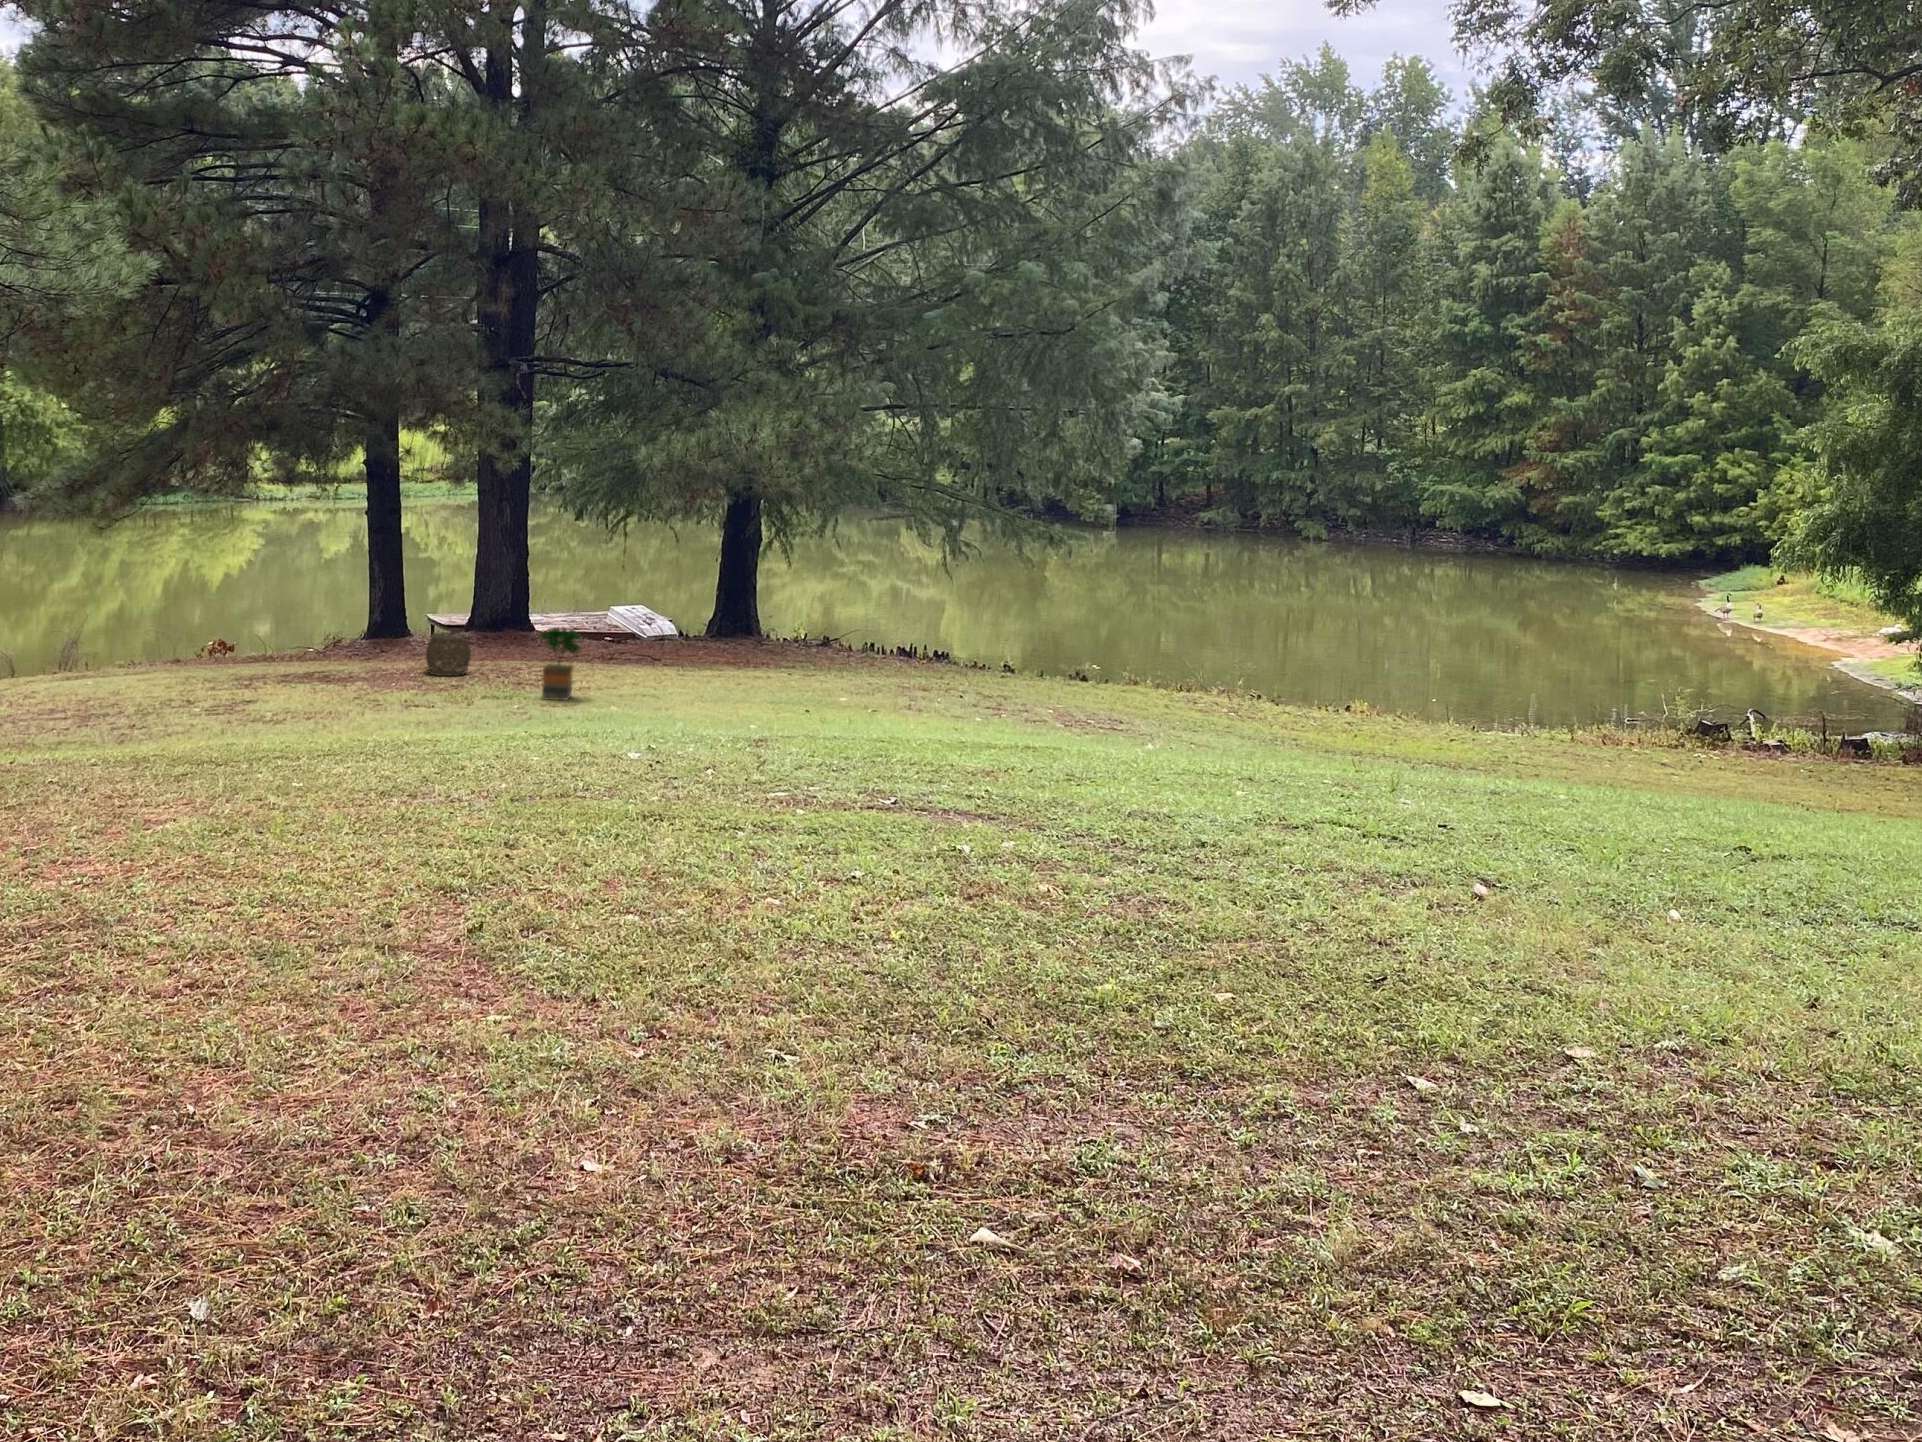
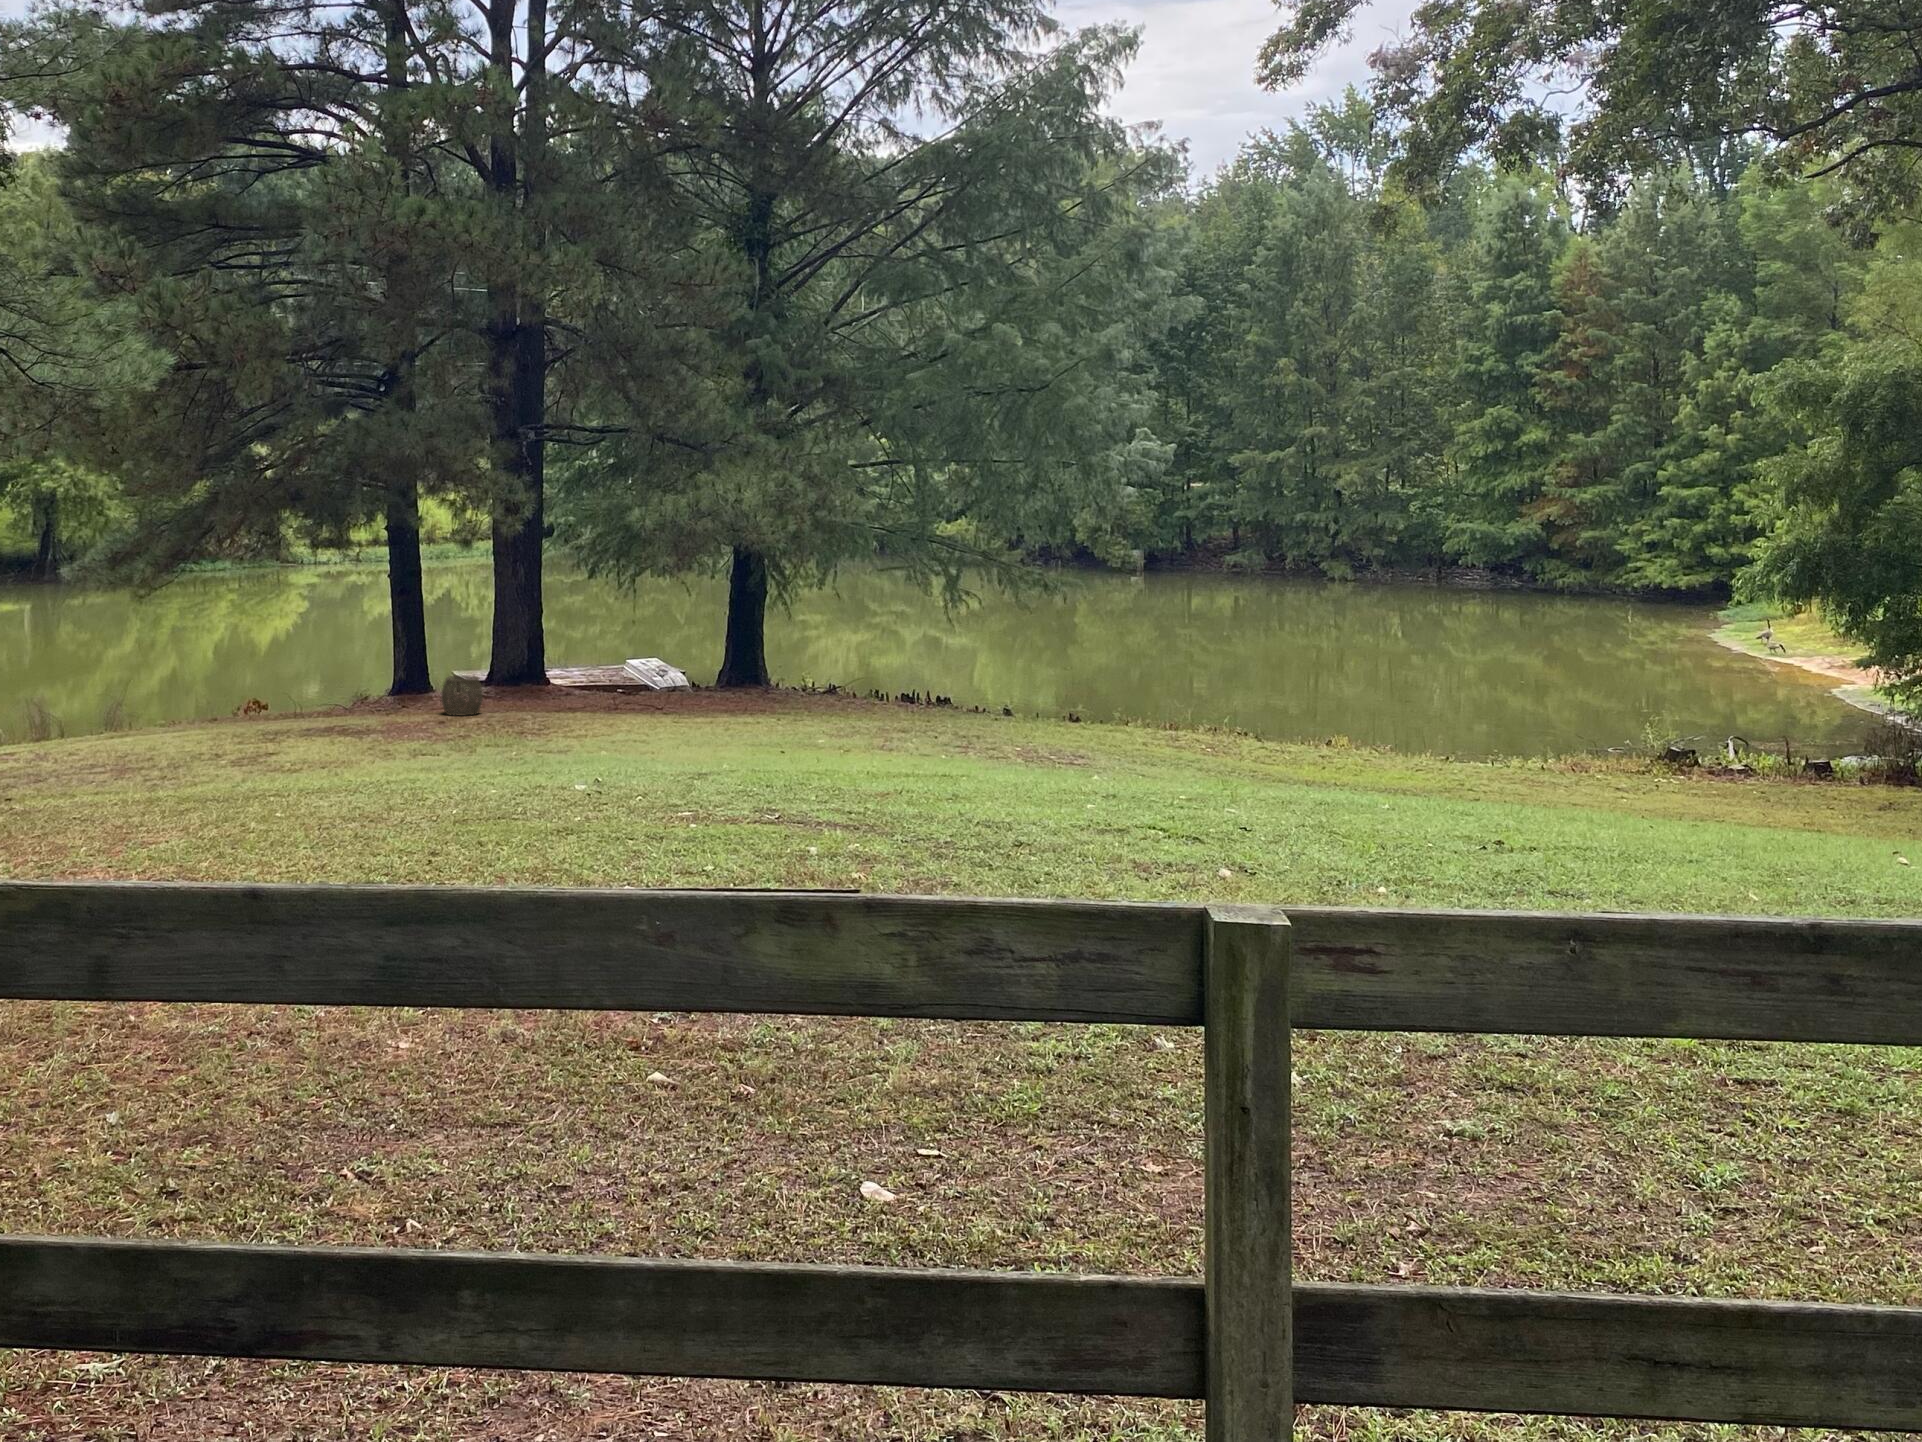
potted tree: present [539,628,582,700] -> none [541,666,584,734]

